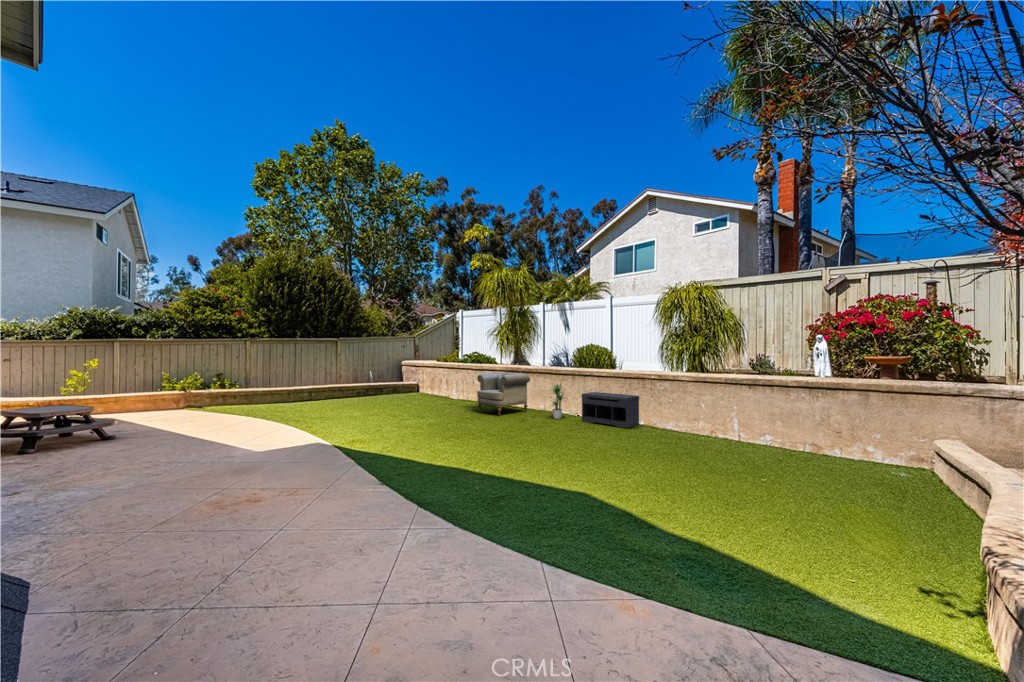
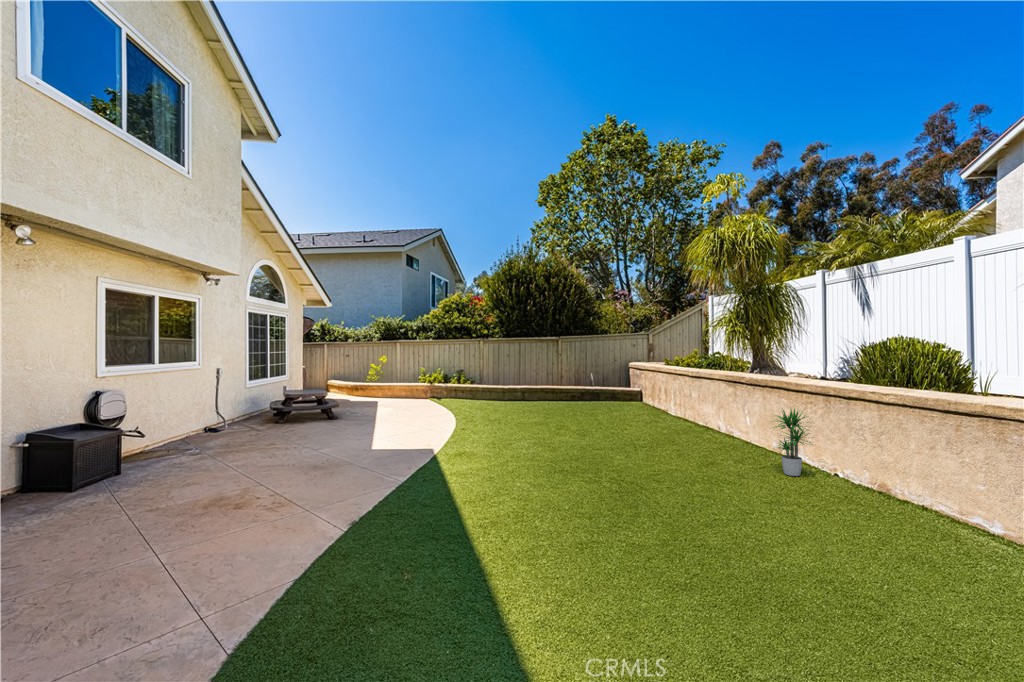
armchair: present [477,373,530,416] -> none [667,383,755,451]
bench: present [582,392,639,428] -> none [828,435,996,539]

